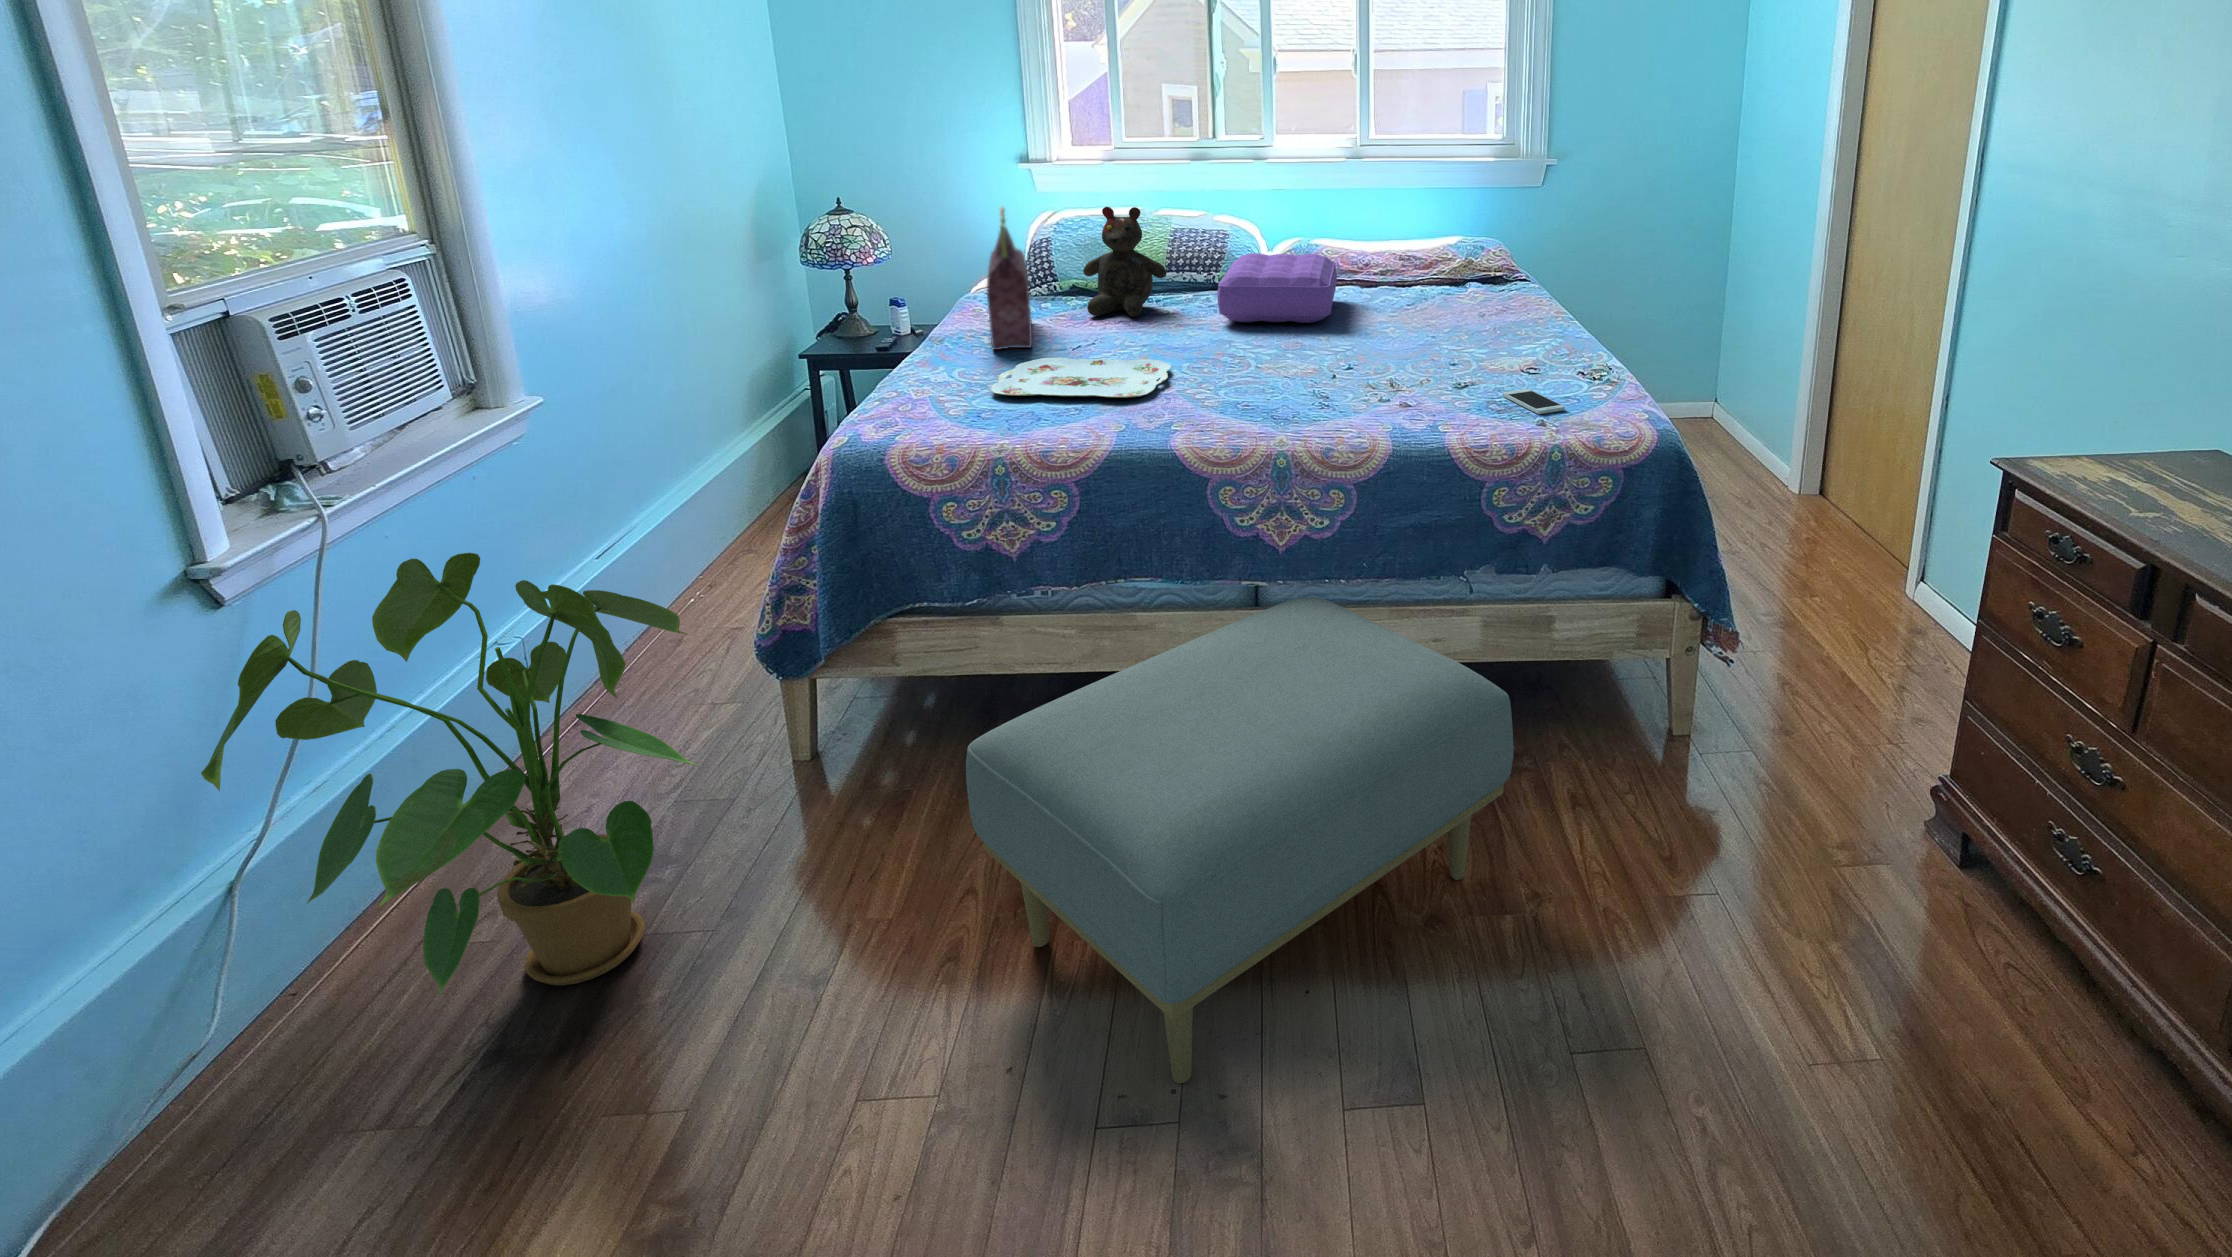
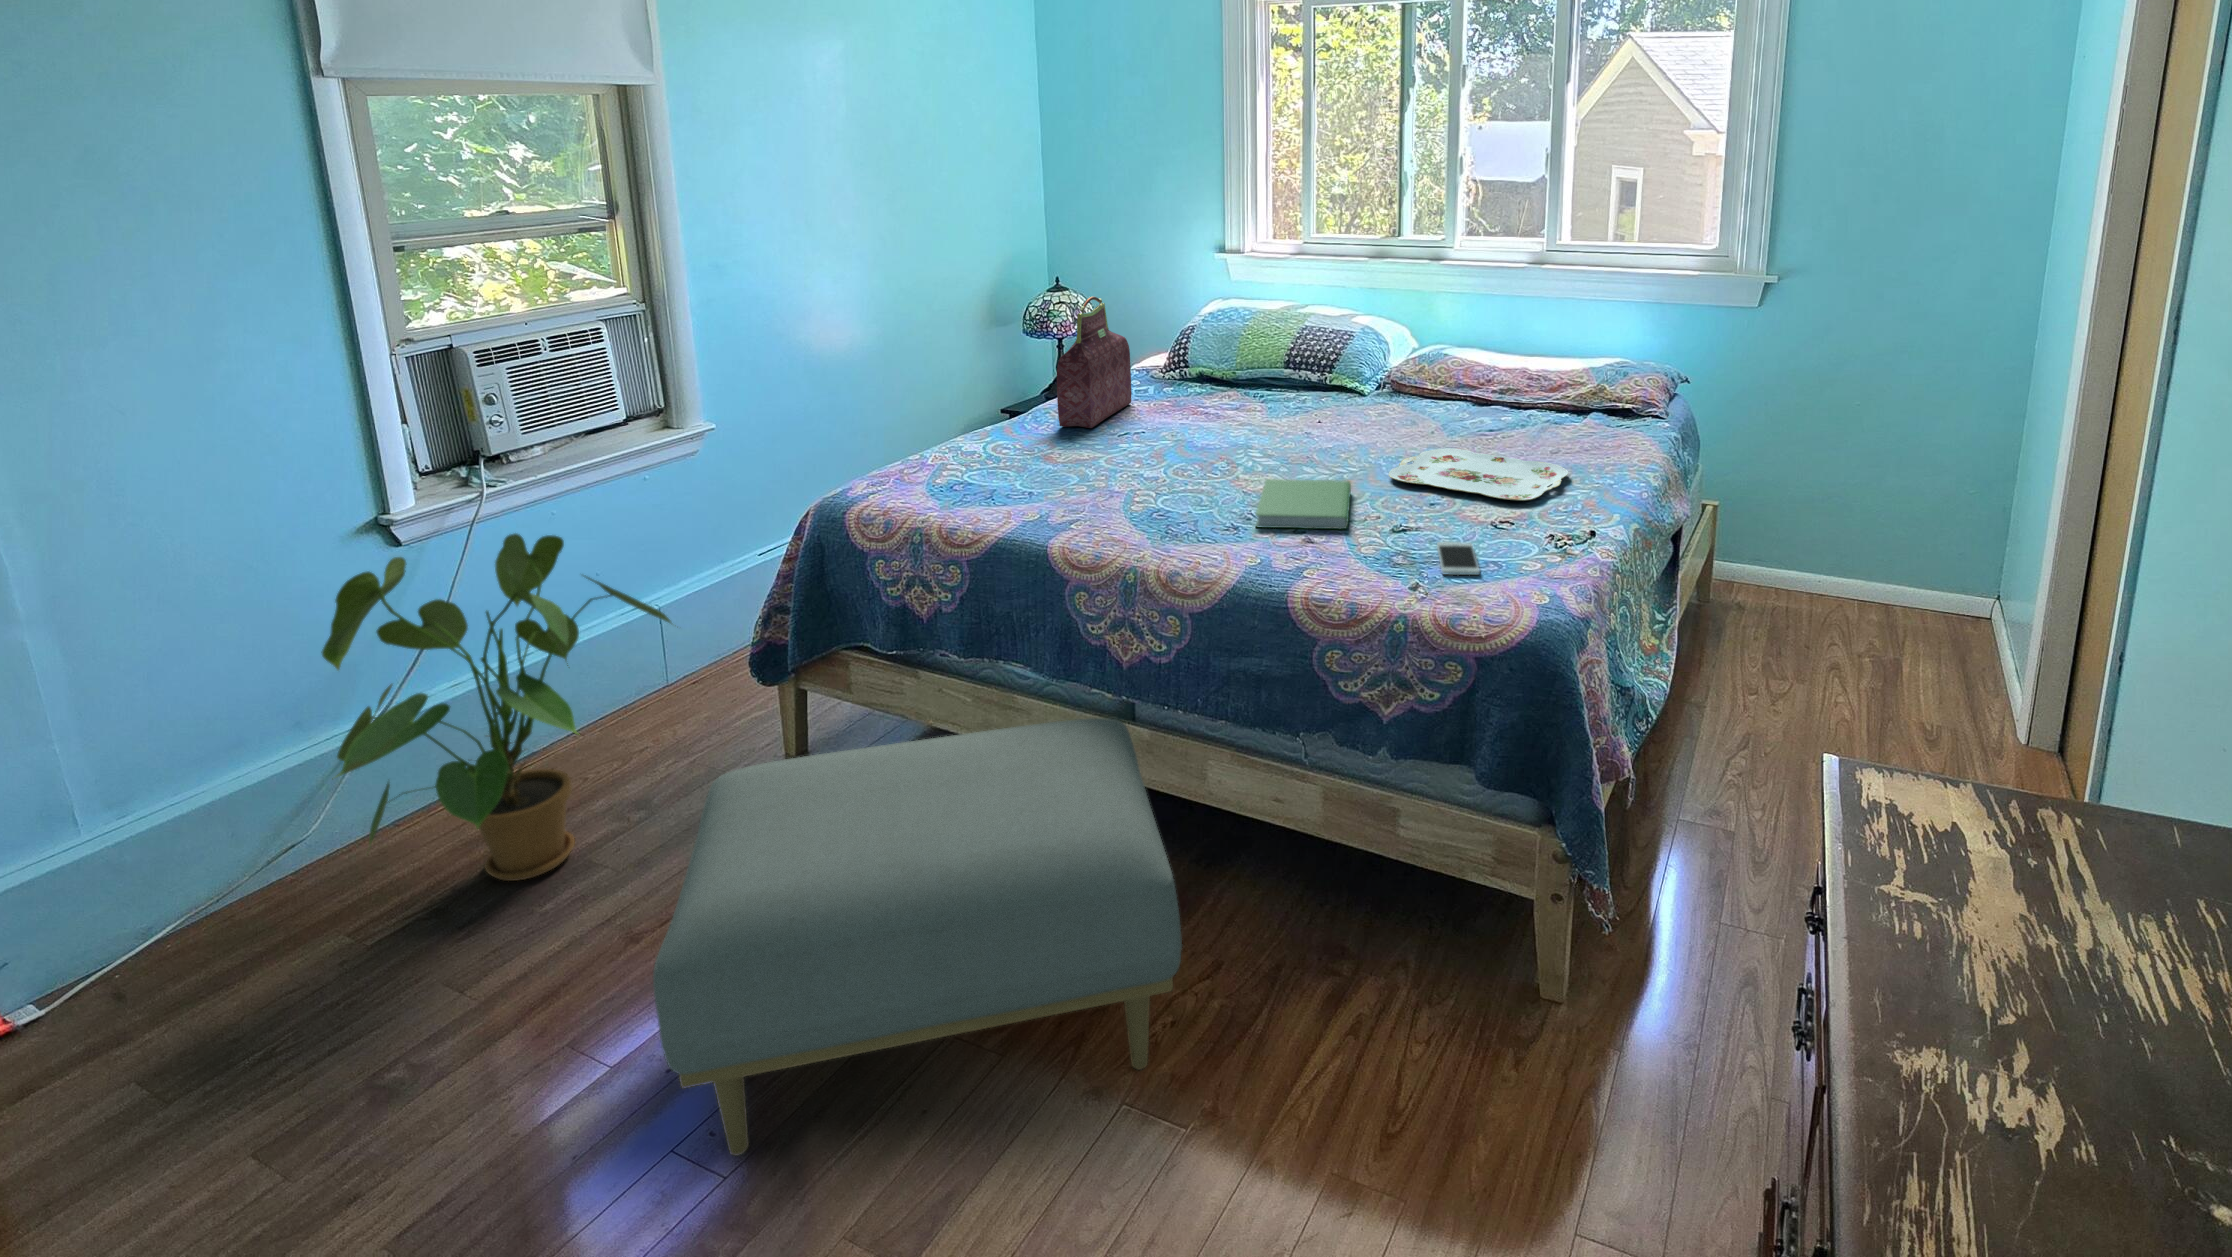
teddy bear: present [1083,207,1167,317] -> none [1182,301,1263,409]
pillow: present [1217,253,1337,323] -> none [1279,357,1434,435]
hardcover book: none [1296,357,1416,406] -> present [1256,479,1351,529]
serving tray: present [991,358,1171,397] -> present [1389,448,1568,501]

